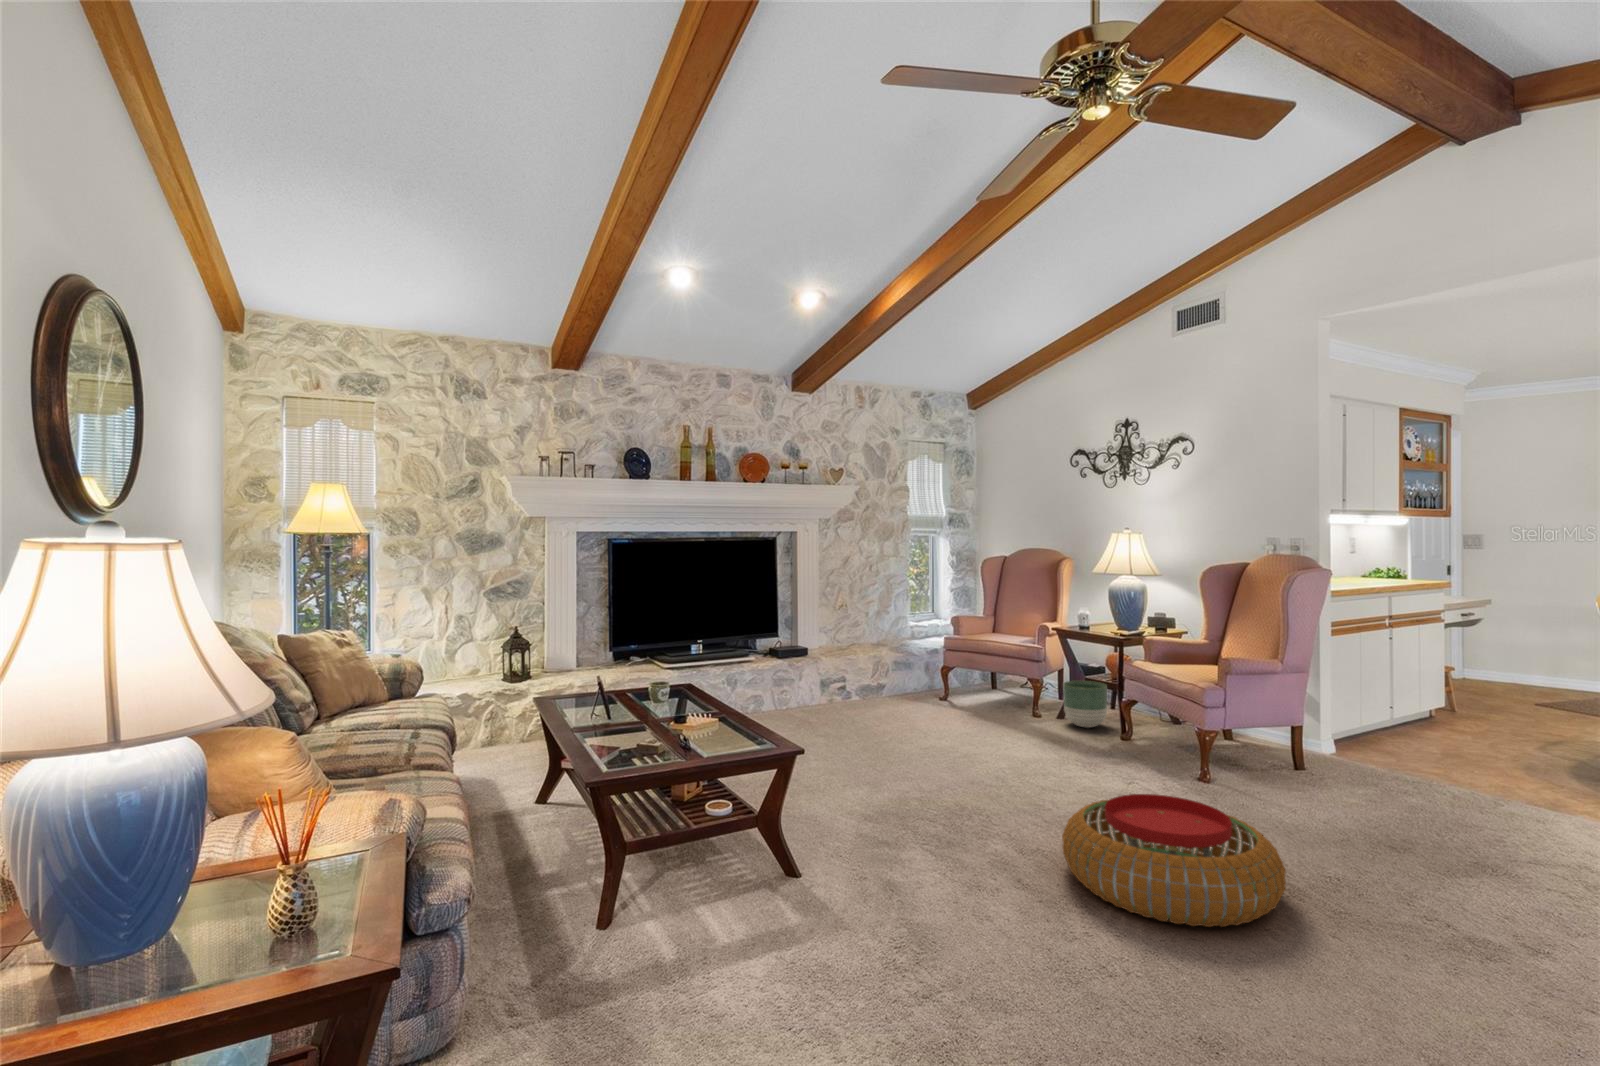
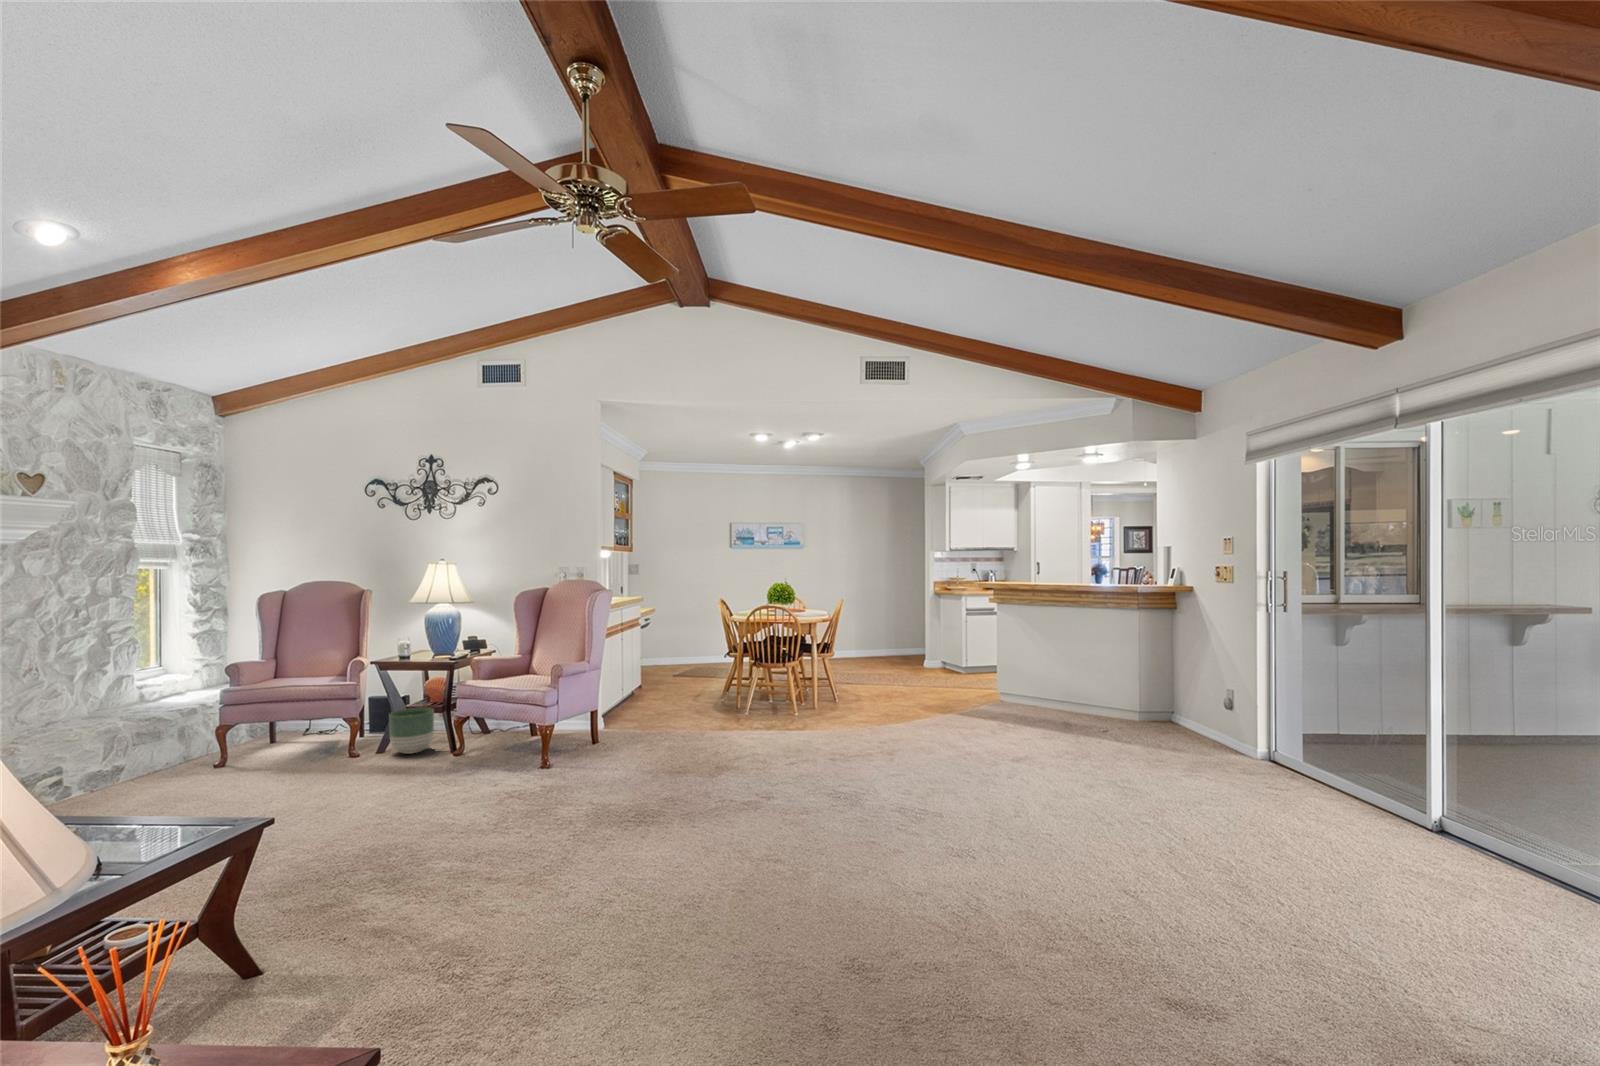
pouf: present [1062,794,1286,927] -> none [502,772,662,867]

